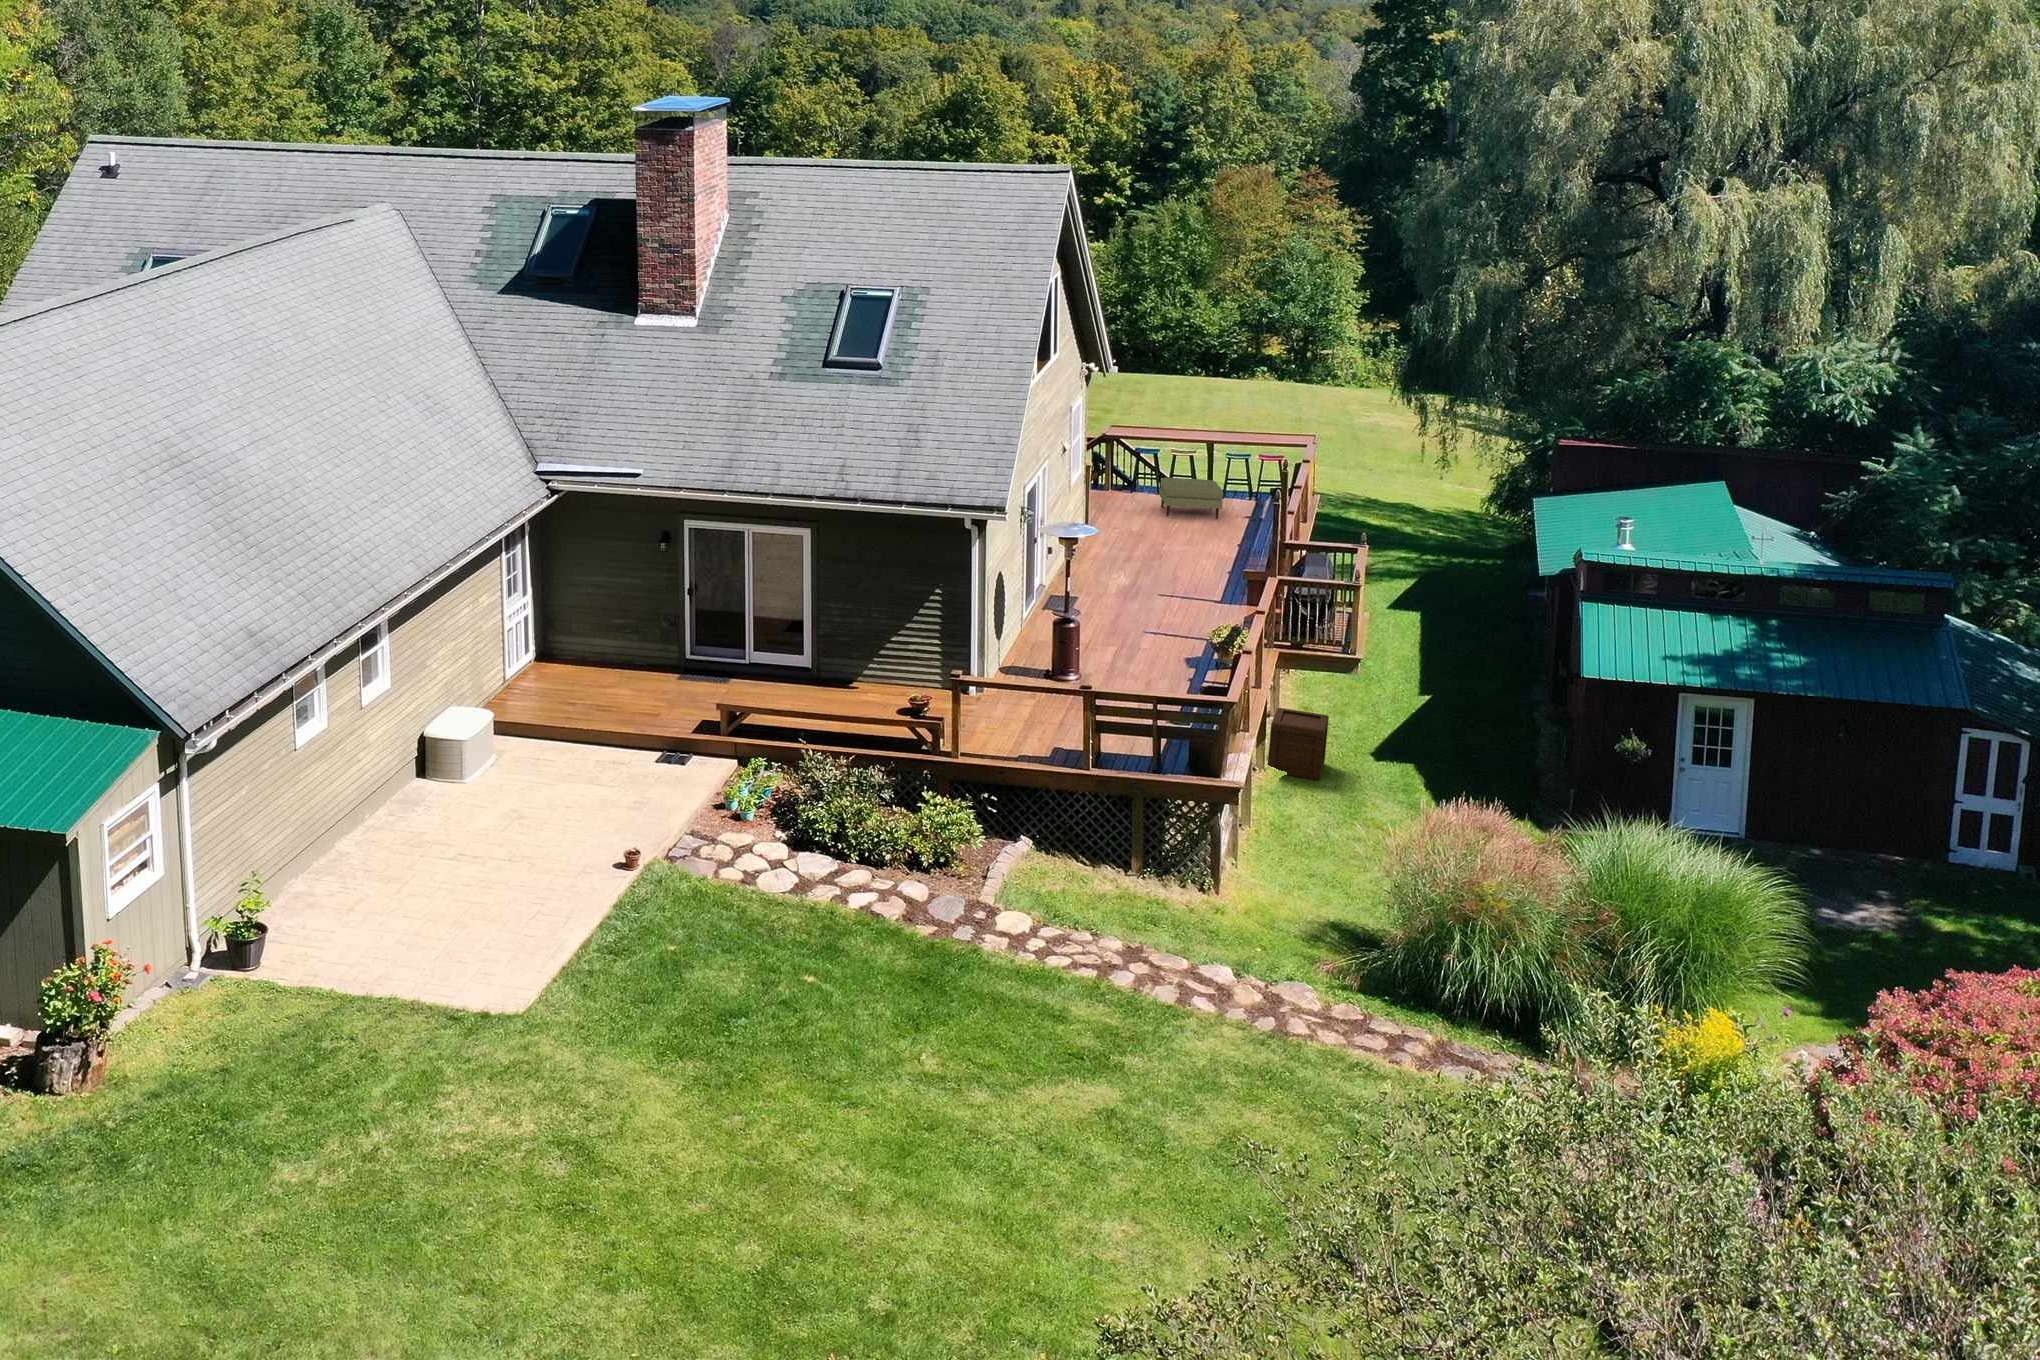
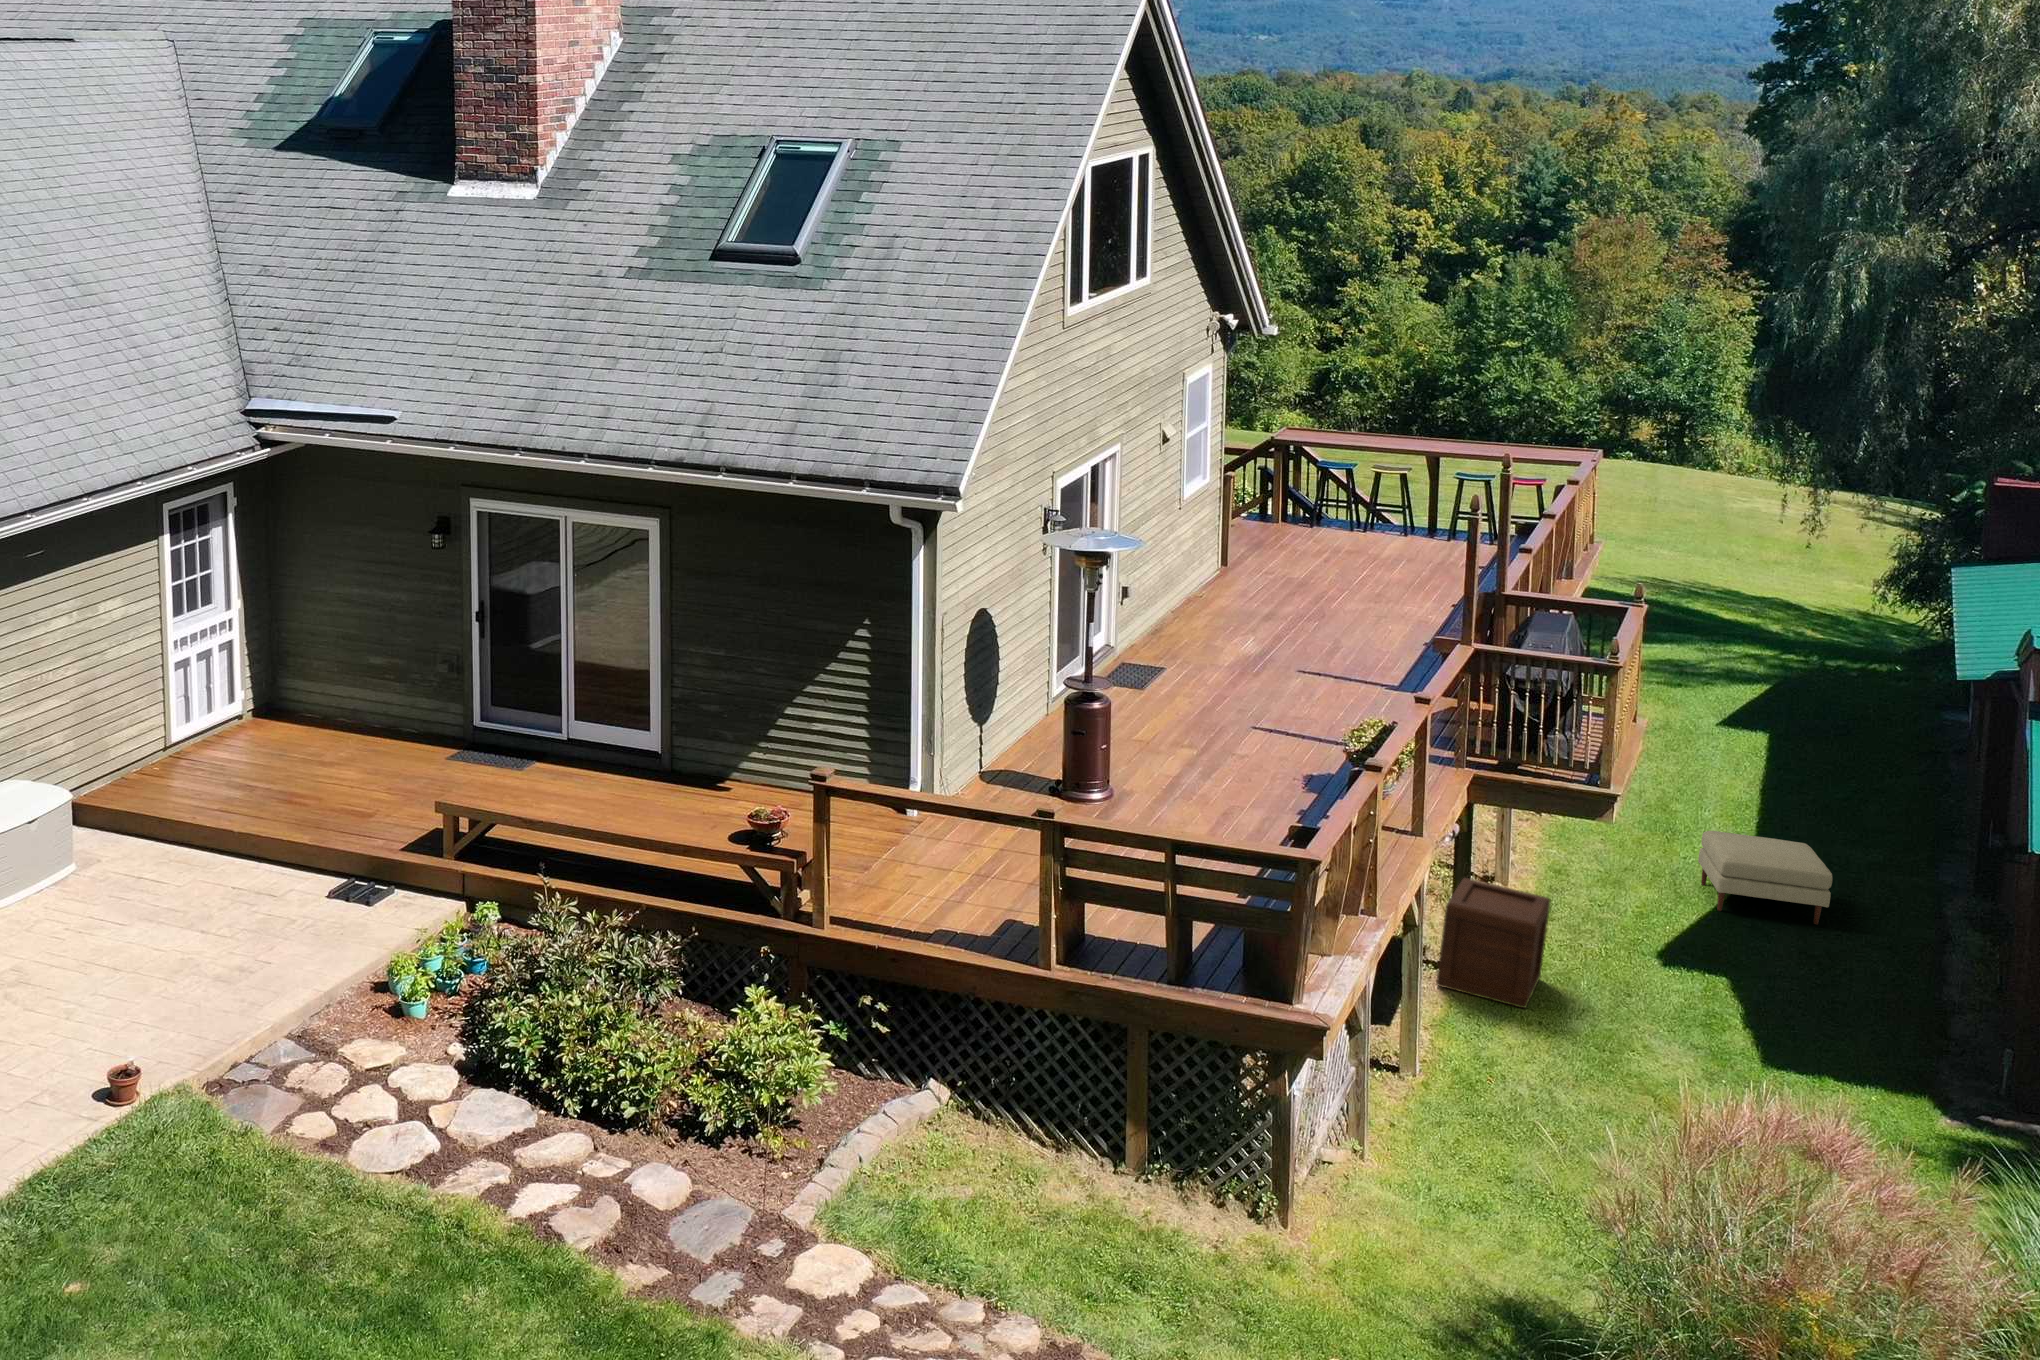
ottoman: present [1159,478,1223,519] -> present [1698,831,1832,924]

